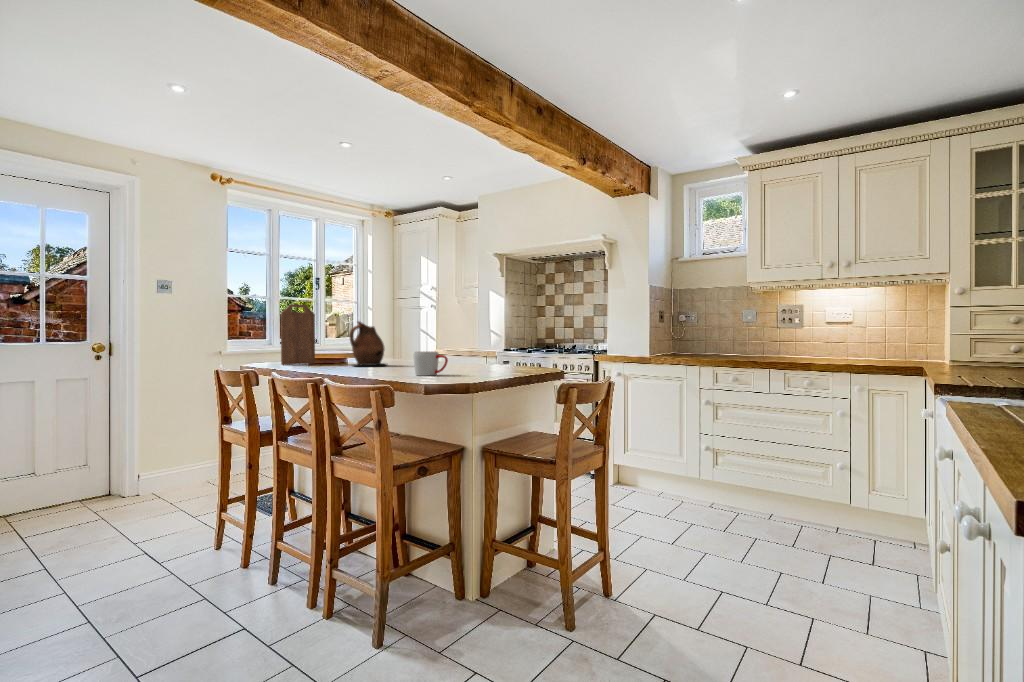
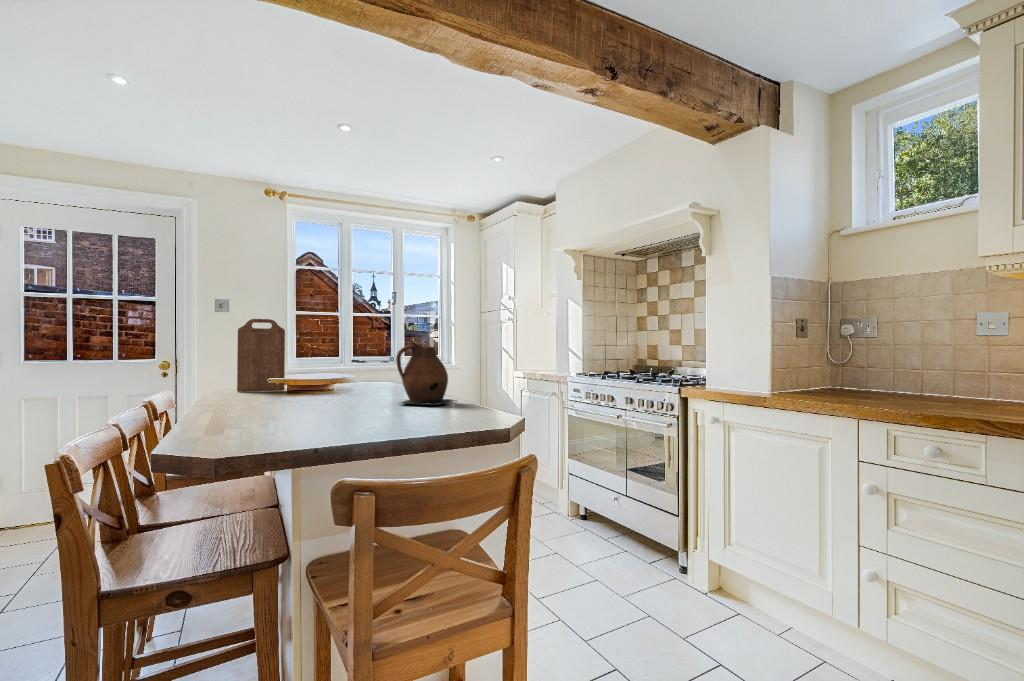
ceramic pitcher: present [349,321,385,366] -> present [396,339,456,406]
mug: present [414,352,448,376] -> none [210,388,258,430]

